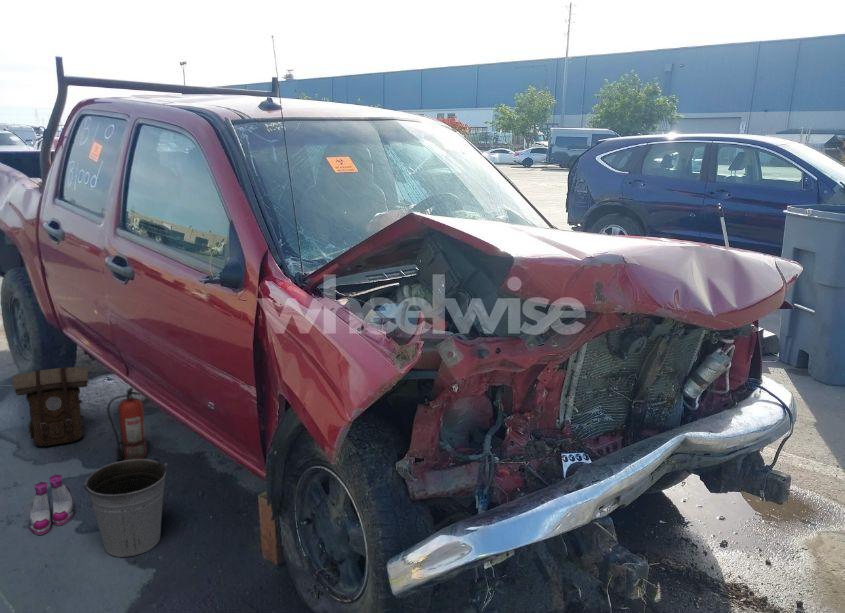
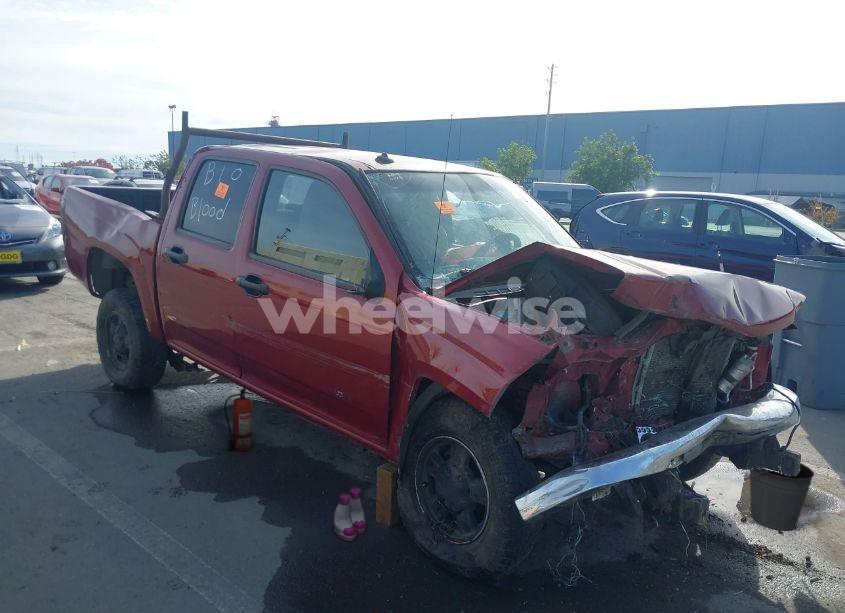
backpack: present [12,367,88,446] -> none [141,371,202,439]
bucket: present [83,459,168,557] -> present [744,463,814,530]
boots: present [29,475,74,535] -> present [333,487,366,541]

